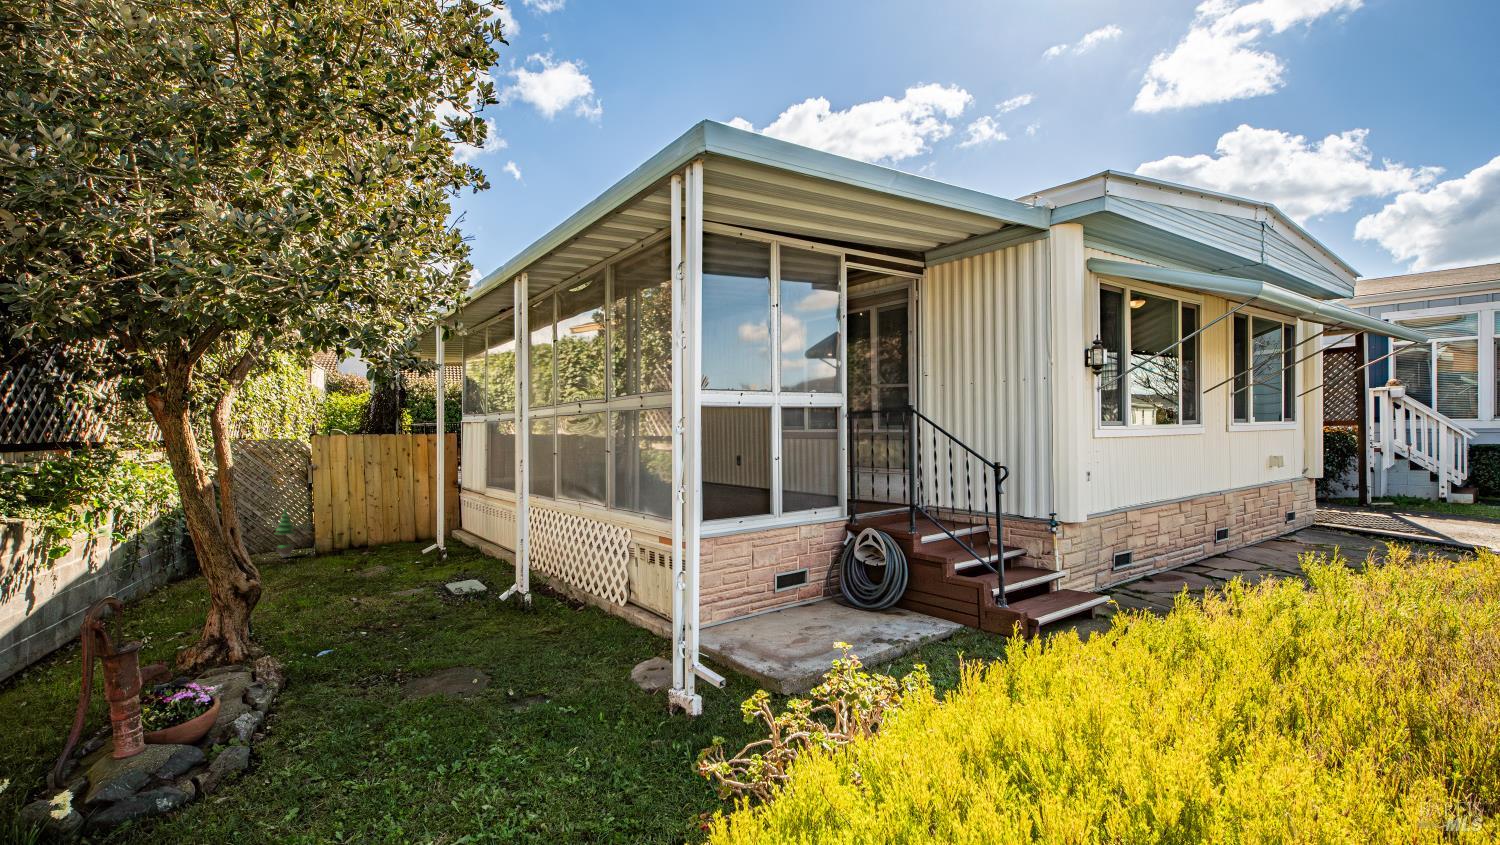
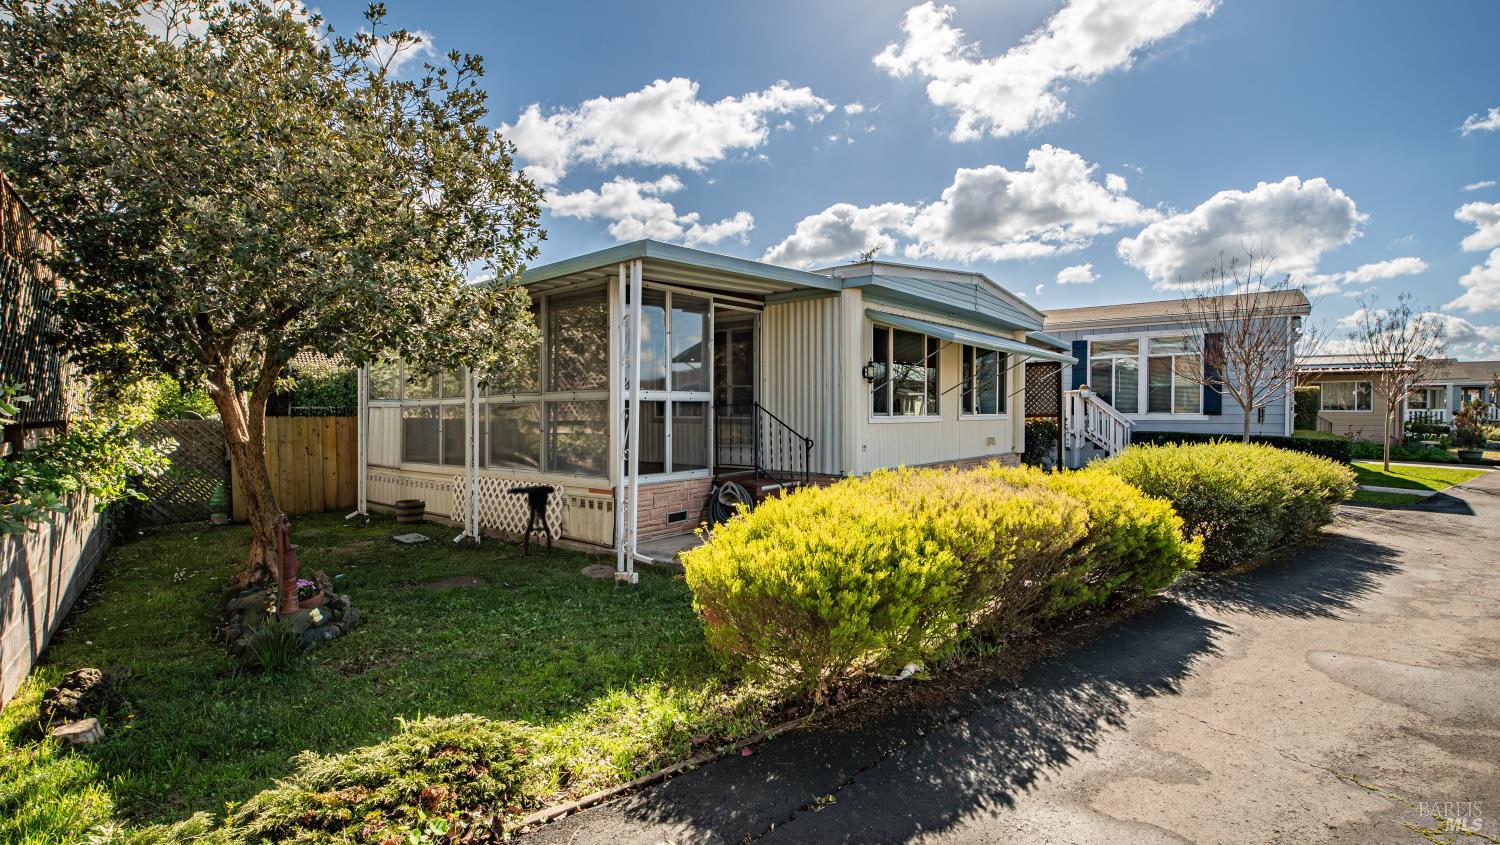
stool: none [554,529,618,630] -> present [508,485,556,555]
bucket: none [462,533,500,565] -> present [395,499,426,524]

